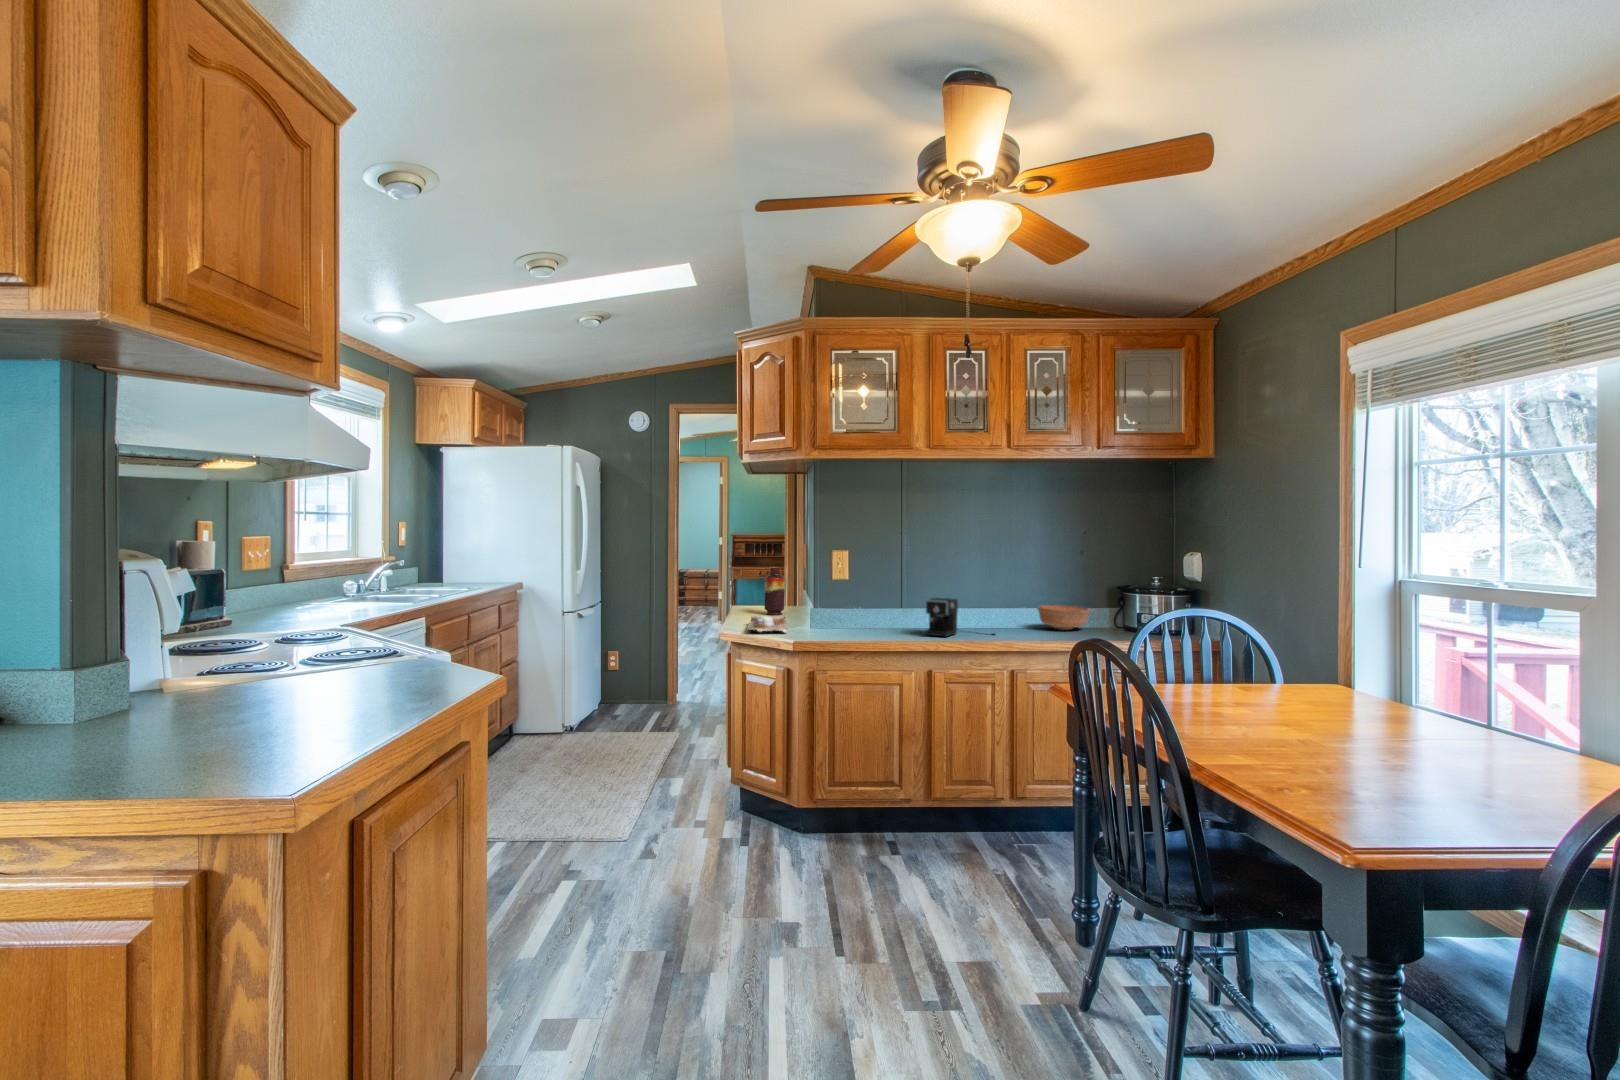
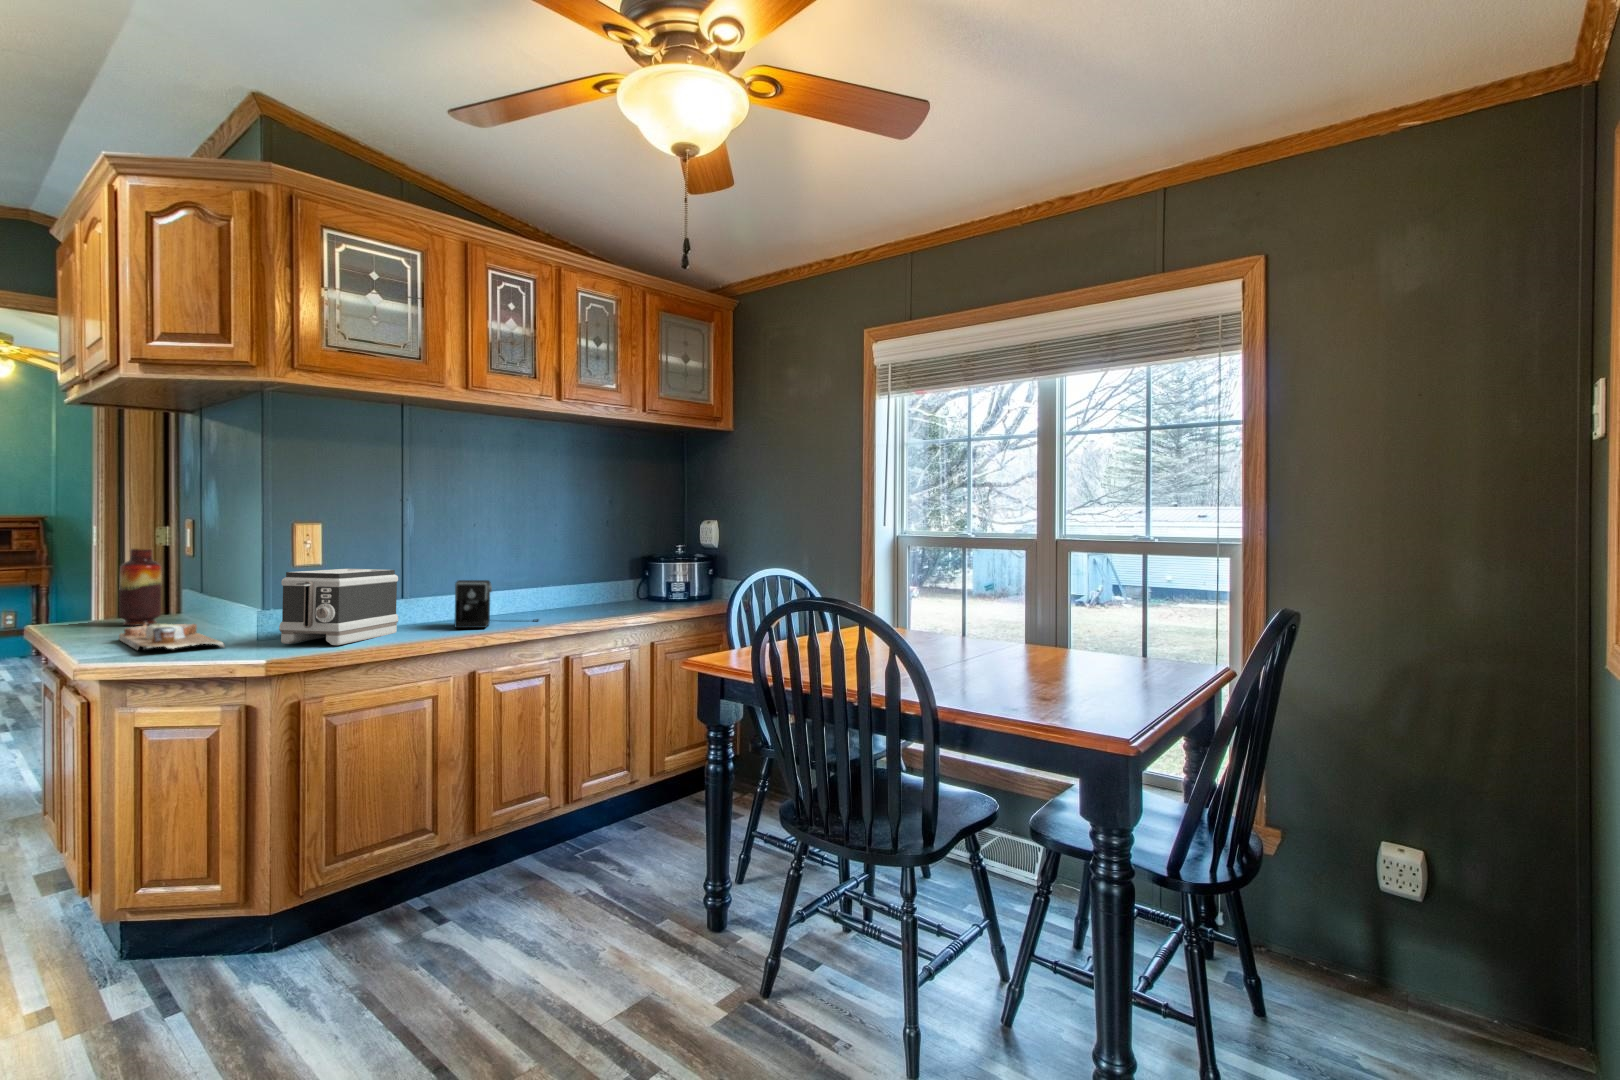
toaster: none [812,586,890,639] -> present [279,569,398,645]
bowl: present [1037,605,1090,630] -> none [569,583,628,609]

